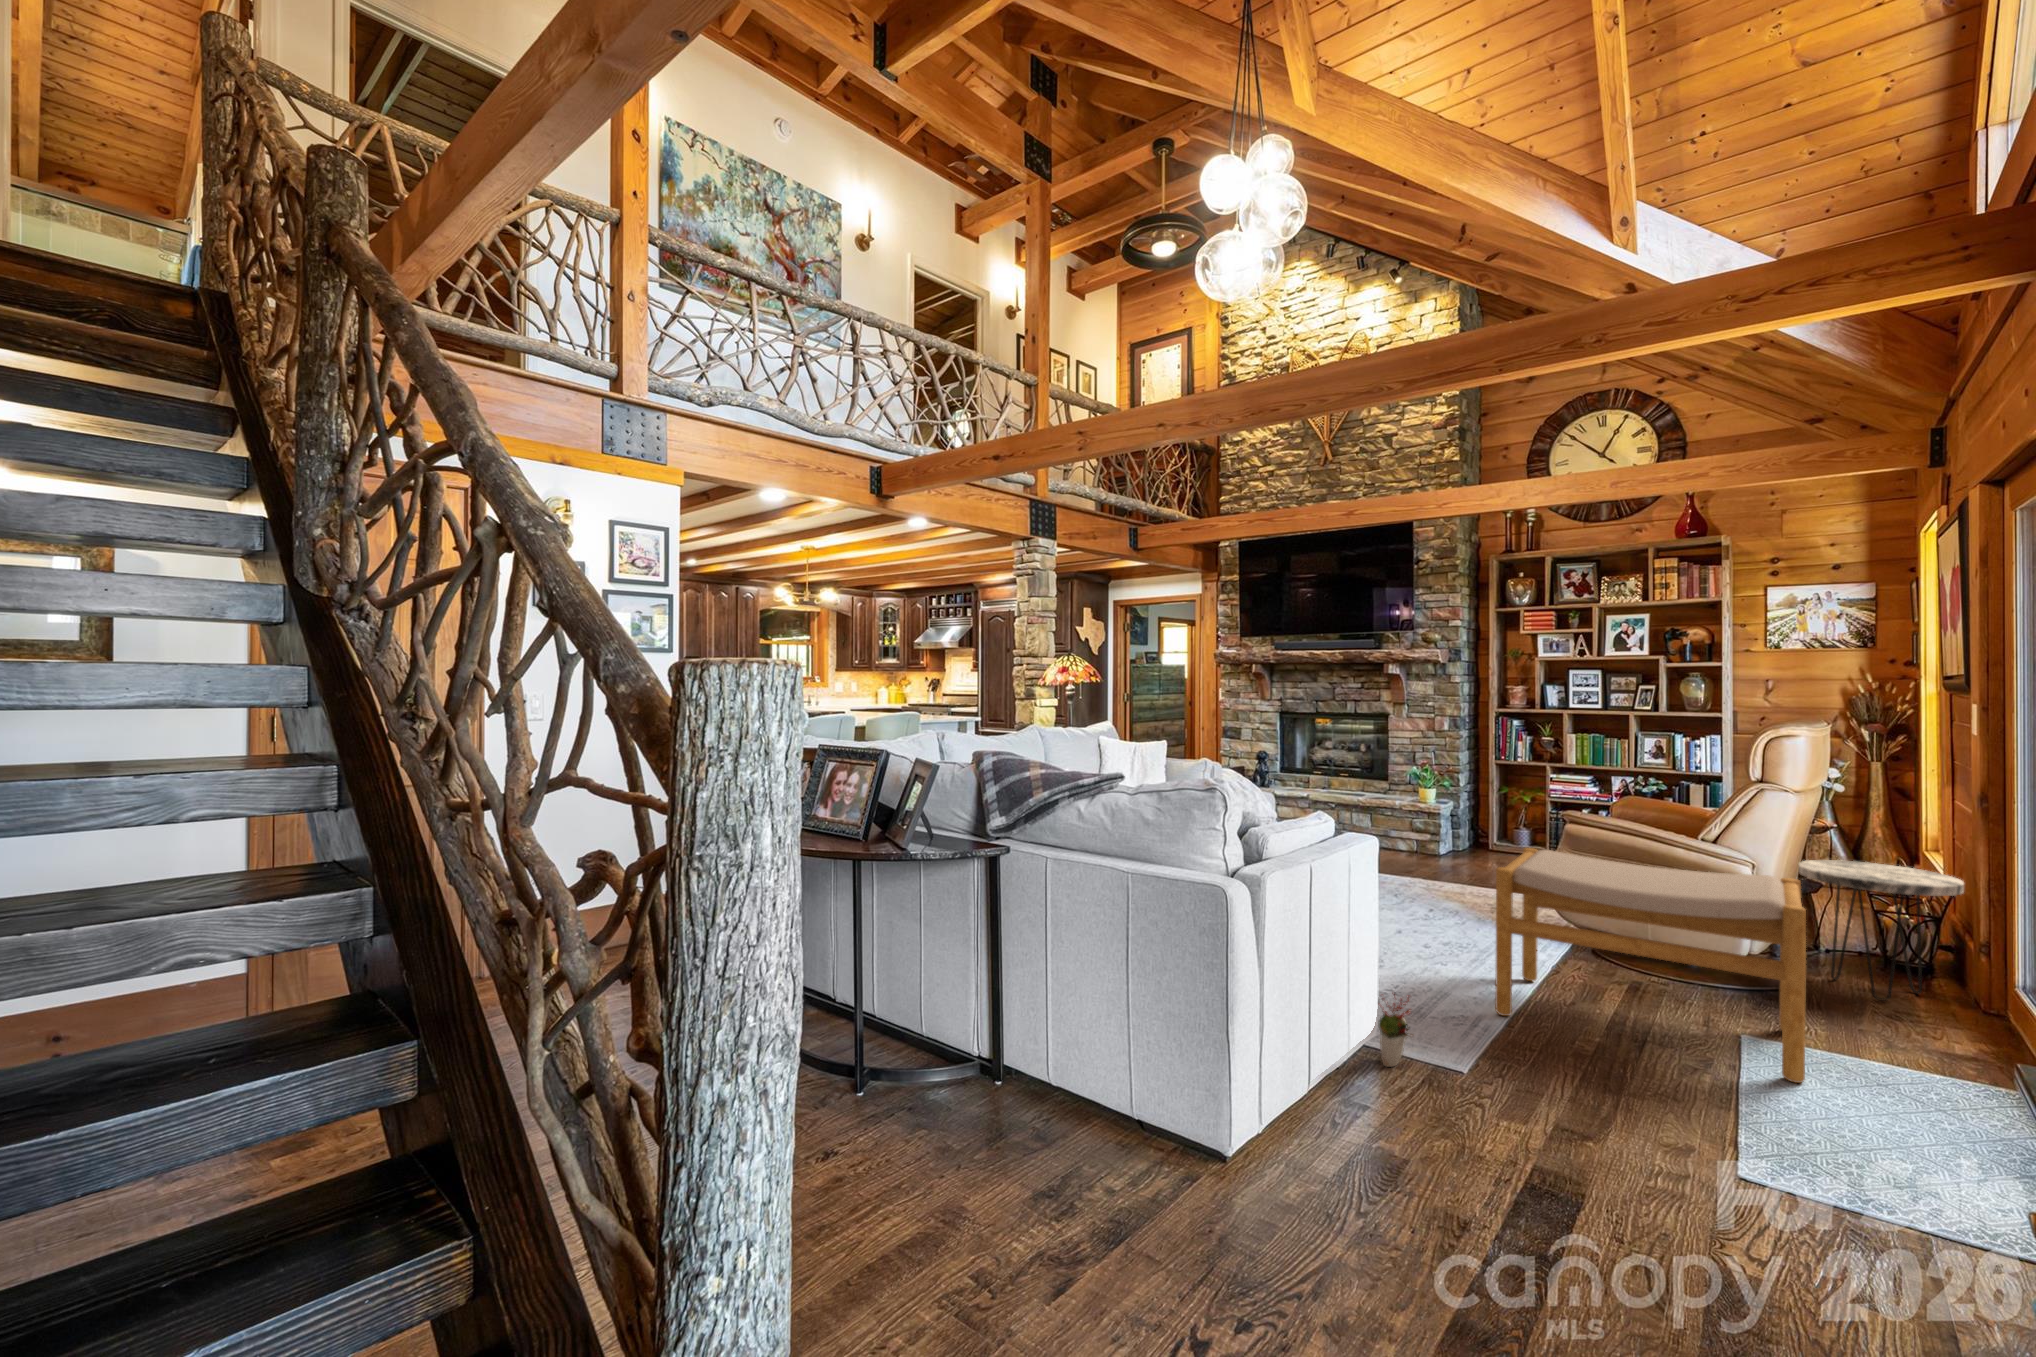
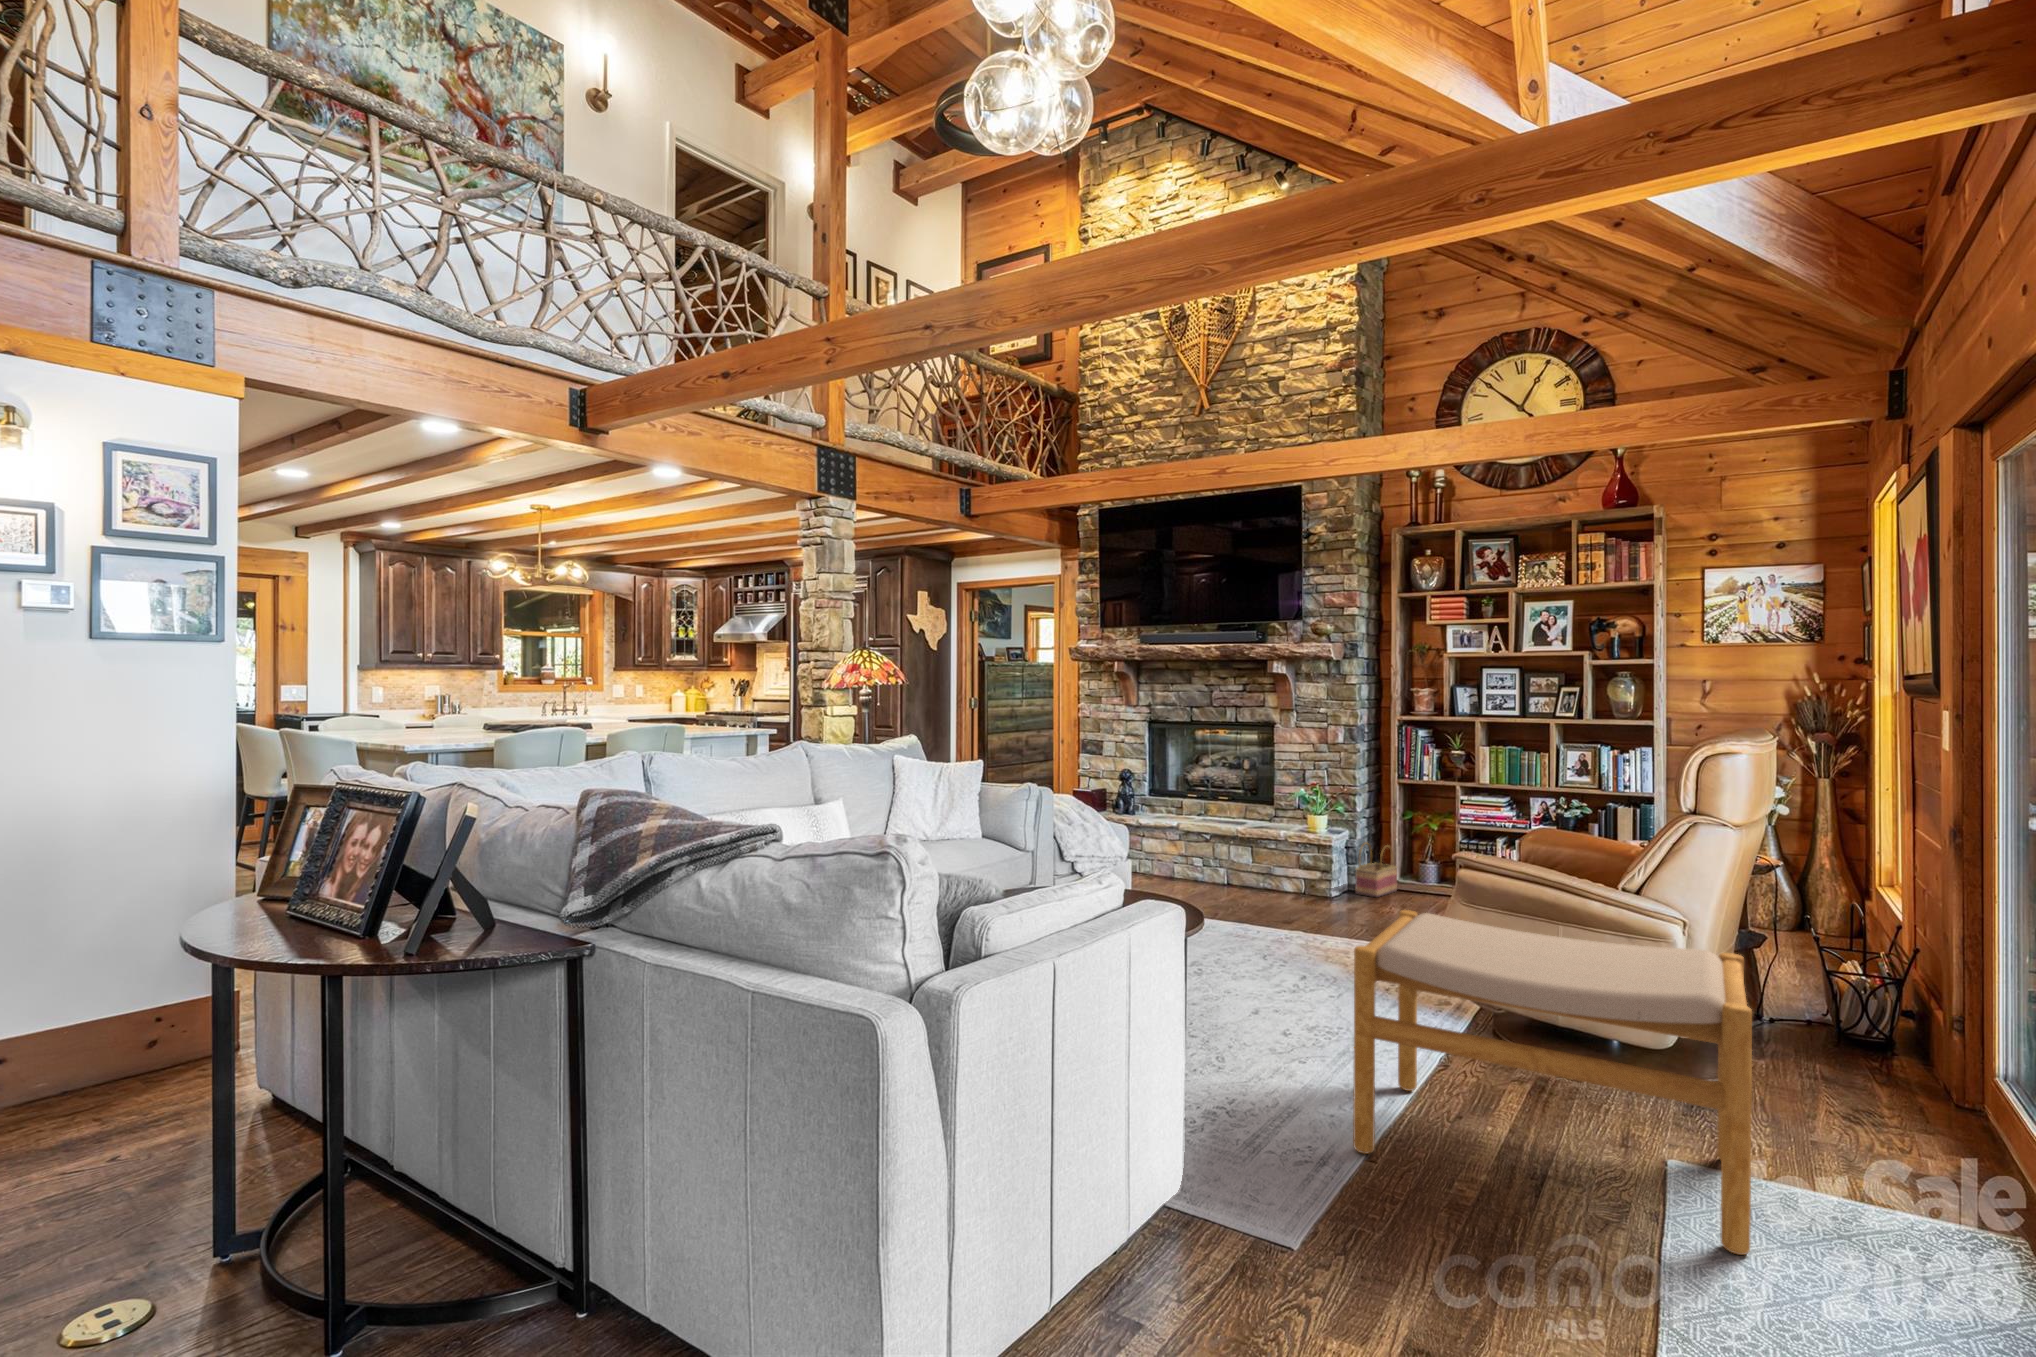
basket: none [1460,811,1496,856] -> present [1355,842,1397,897]
side table: present [1799,860,1964,1001] -> none [1740,914,1938,1103]
decorative plant: present [1378,993,1413,1067] -> none [1169,1147,1220,1261]

